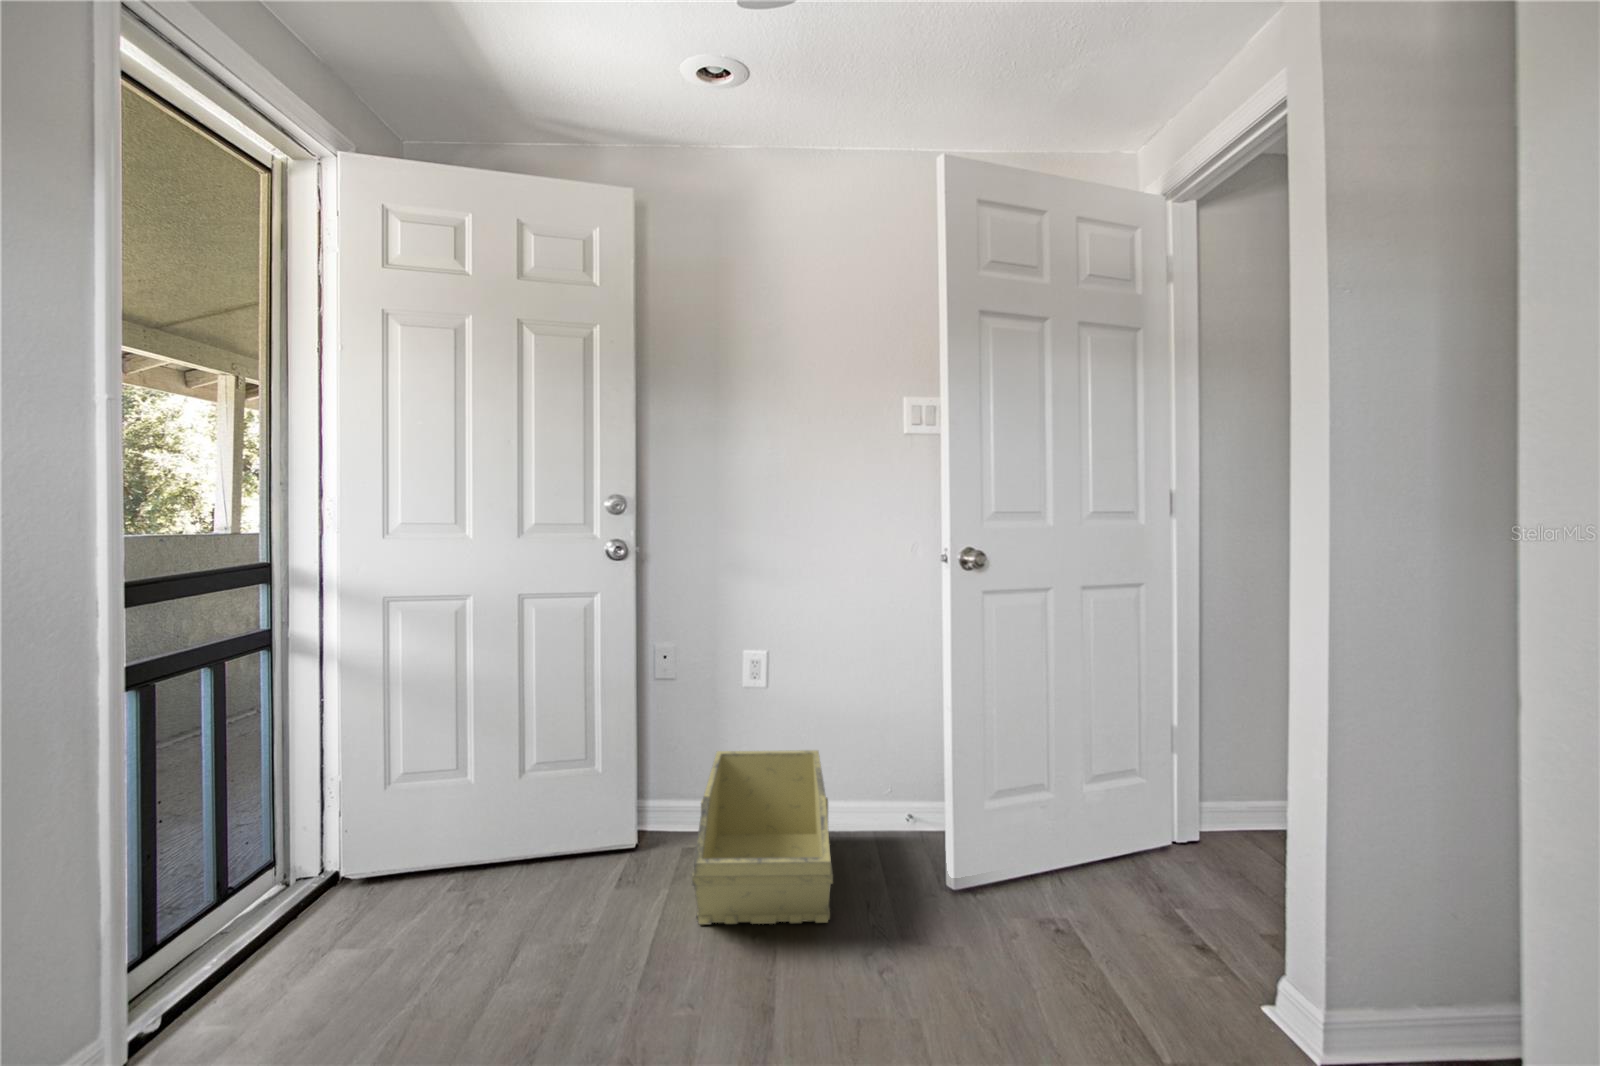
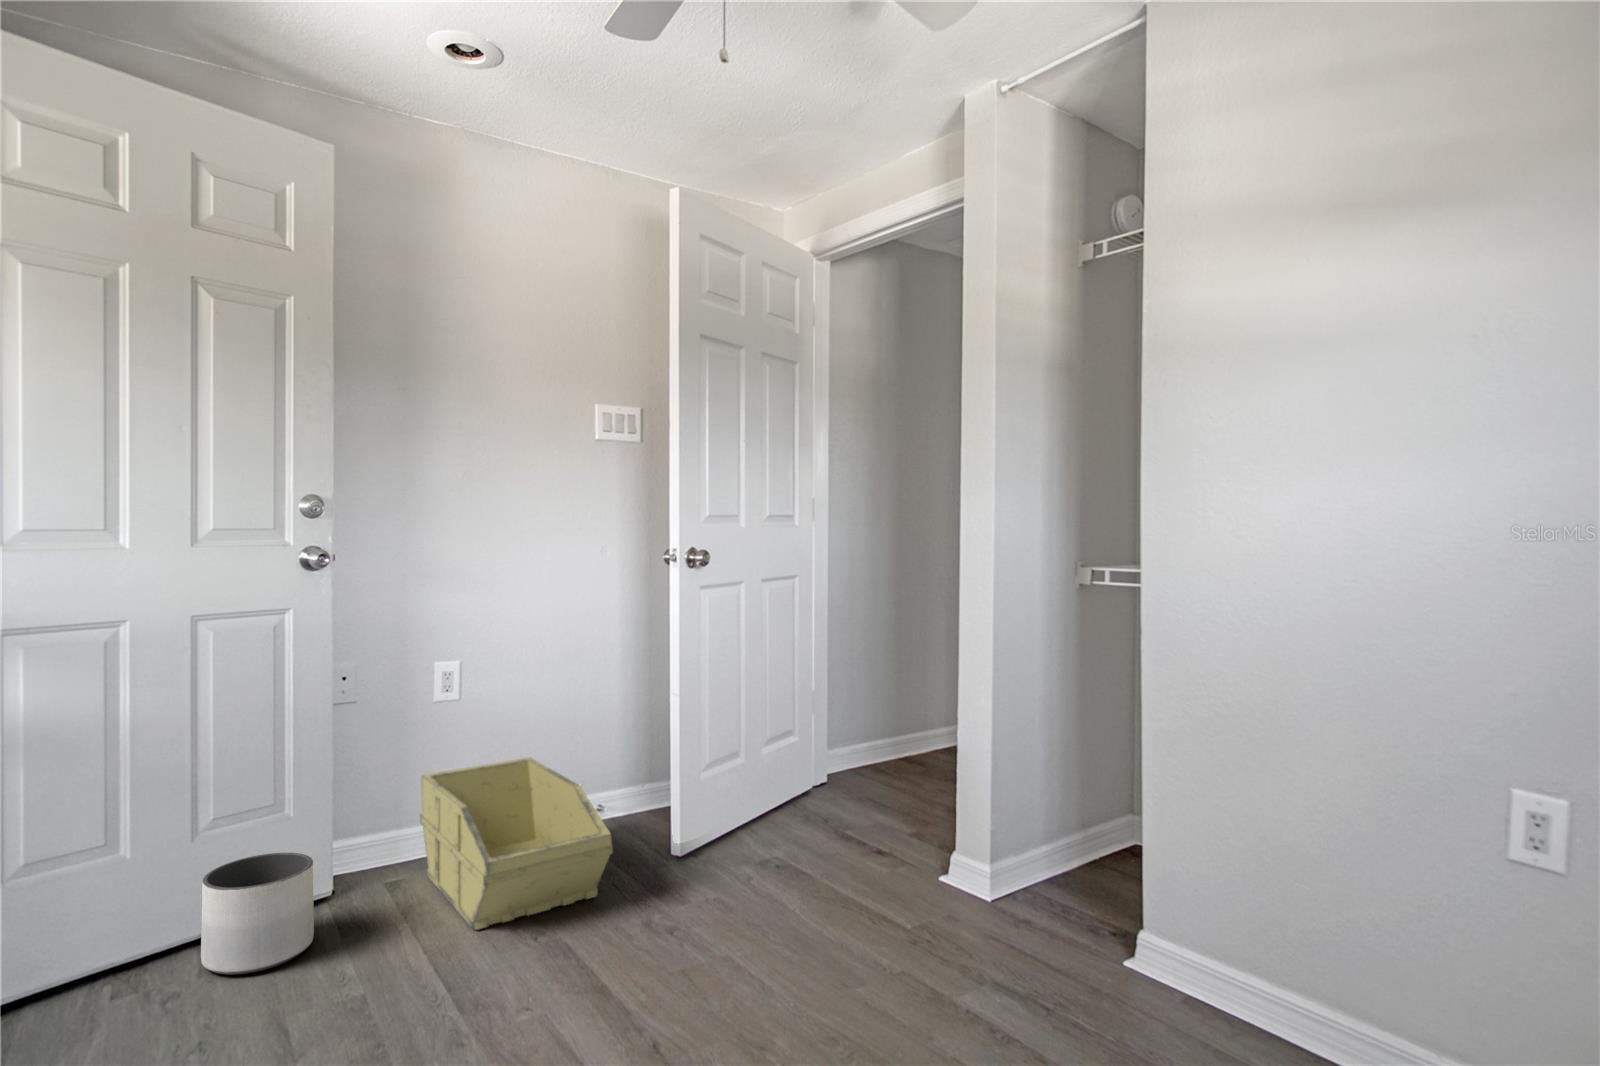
planter: none [503,801,589,906] -> present [201,853,314,975]

